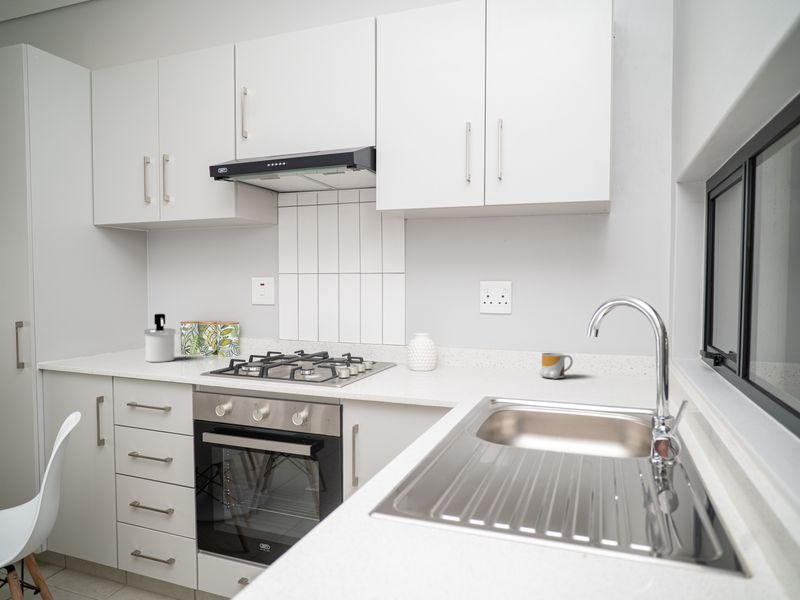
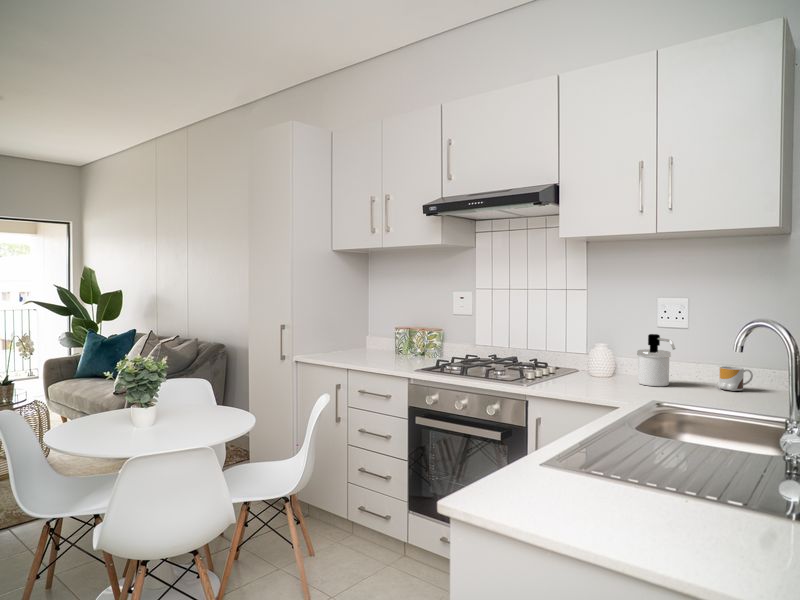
soap dispenser: present [144,314,175,362] -> present [637,334,675,386]

